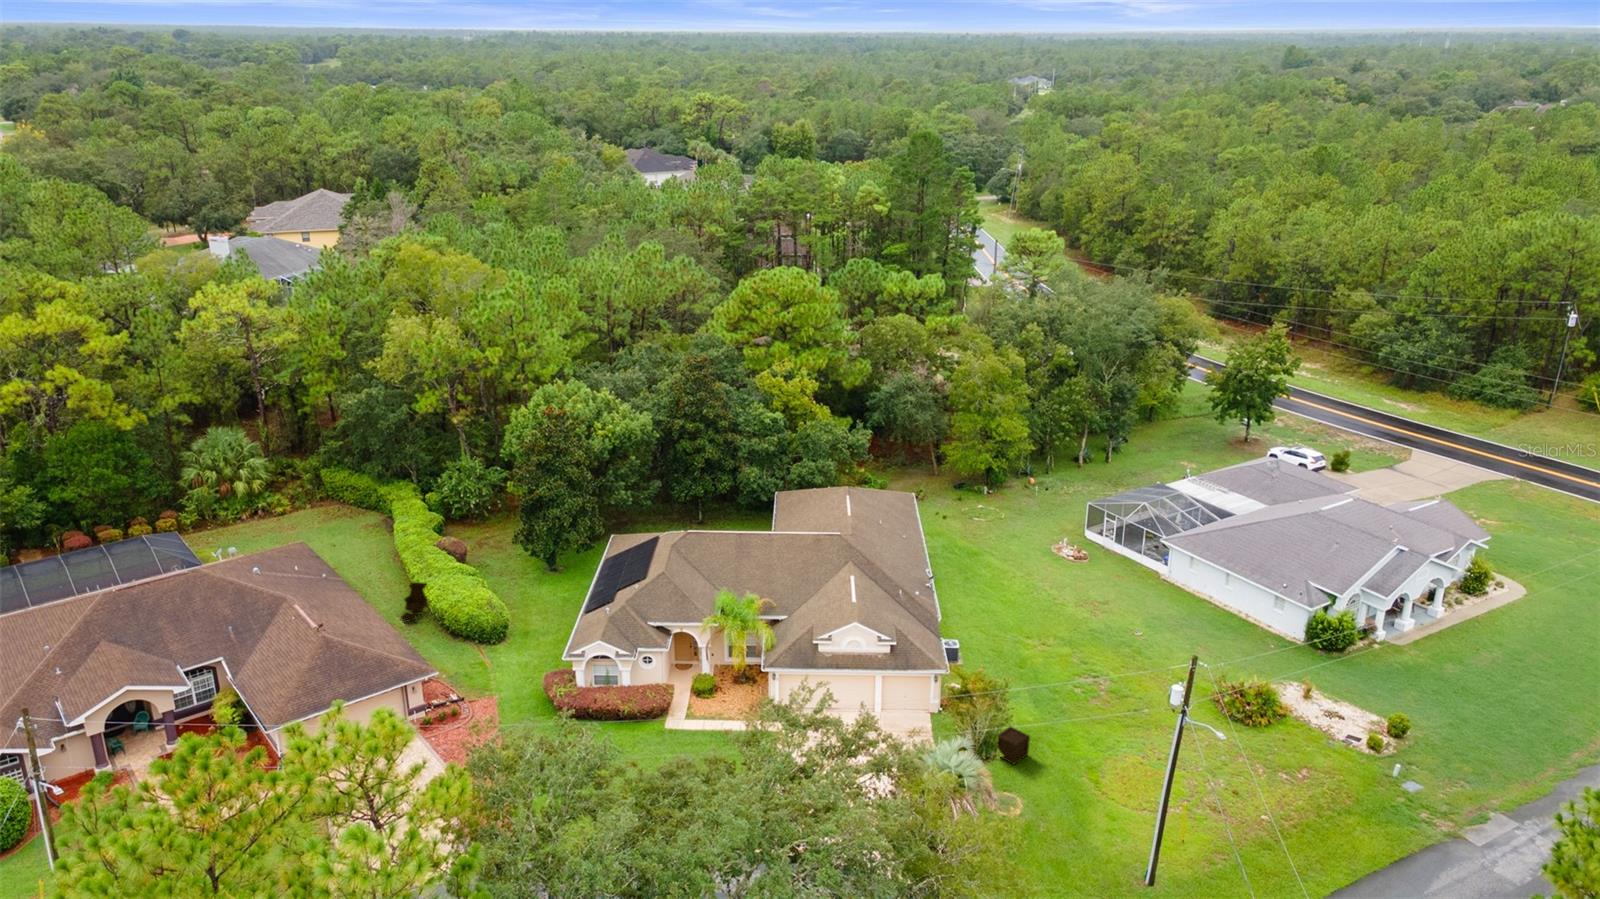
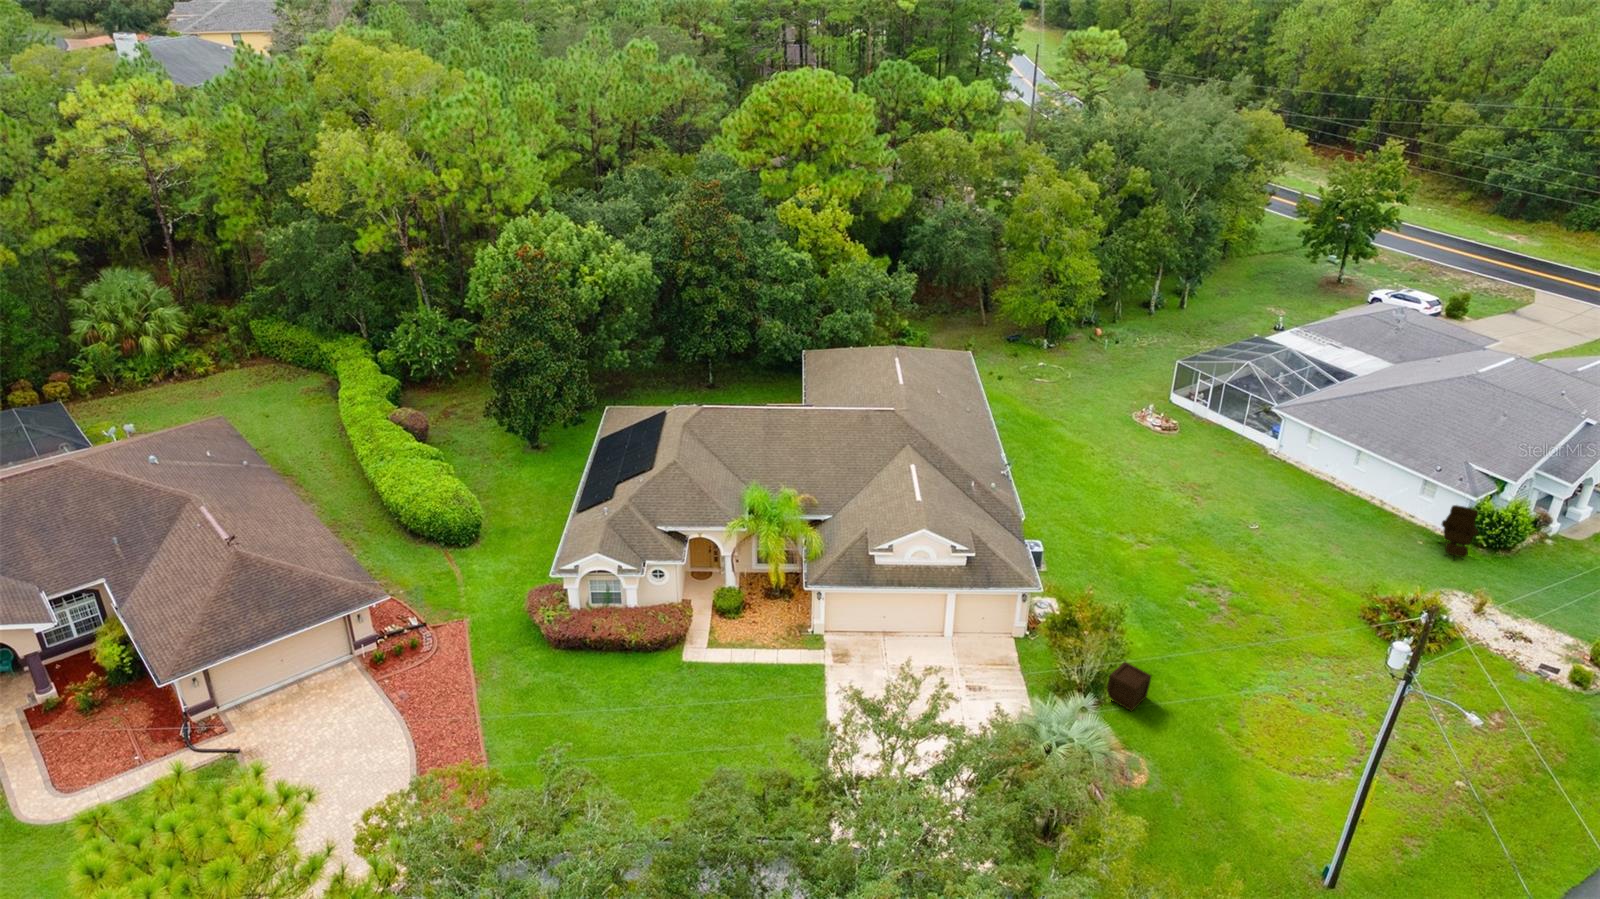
lounge chair: present [401,582,428,622] -> present [1442,505,1478,559]

